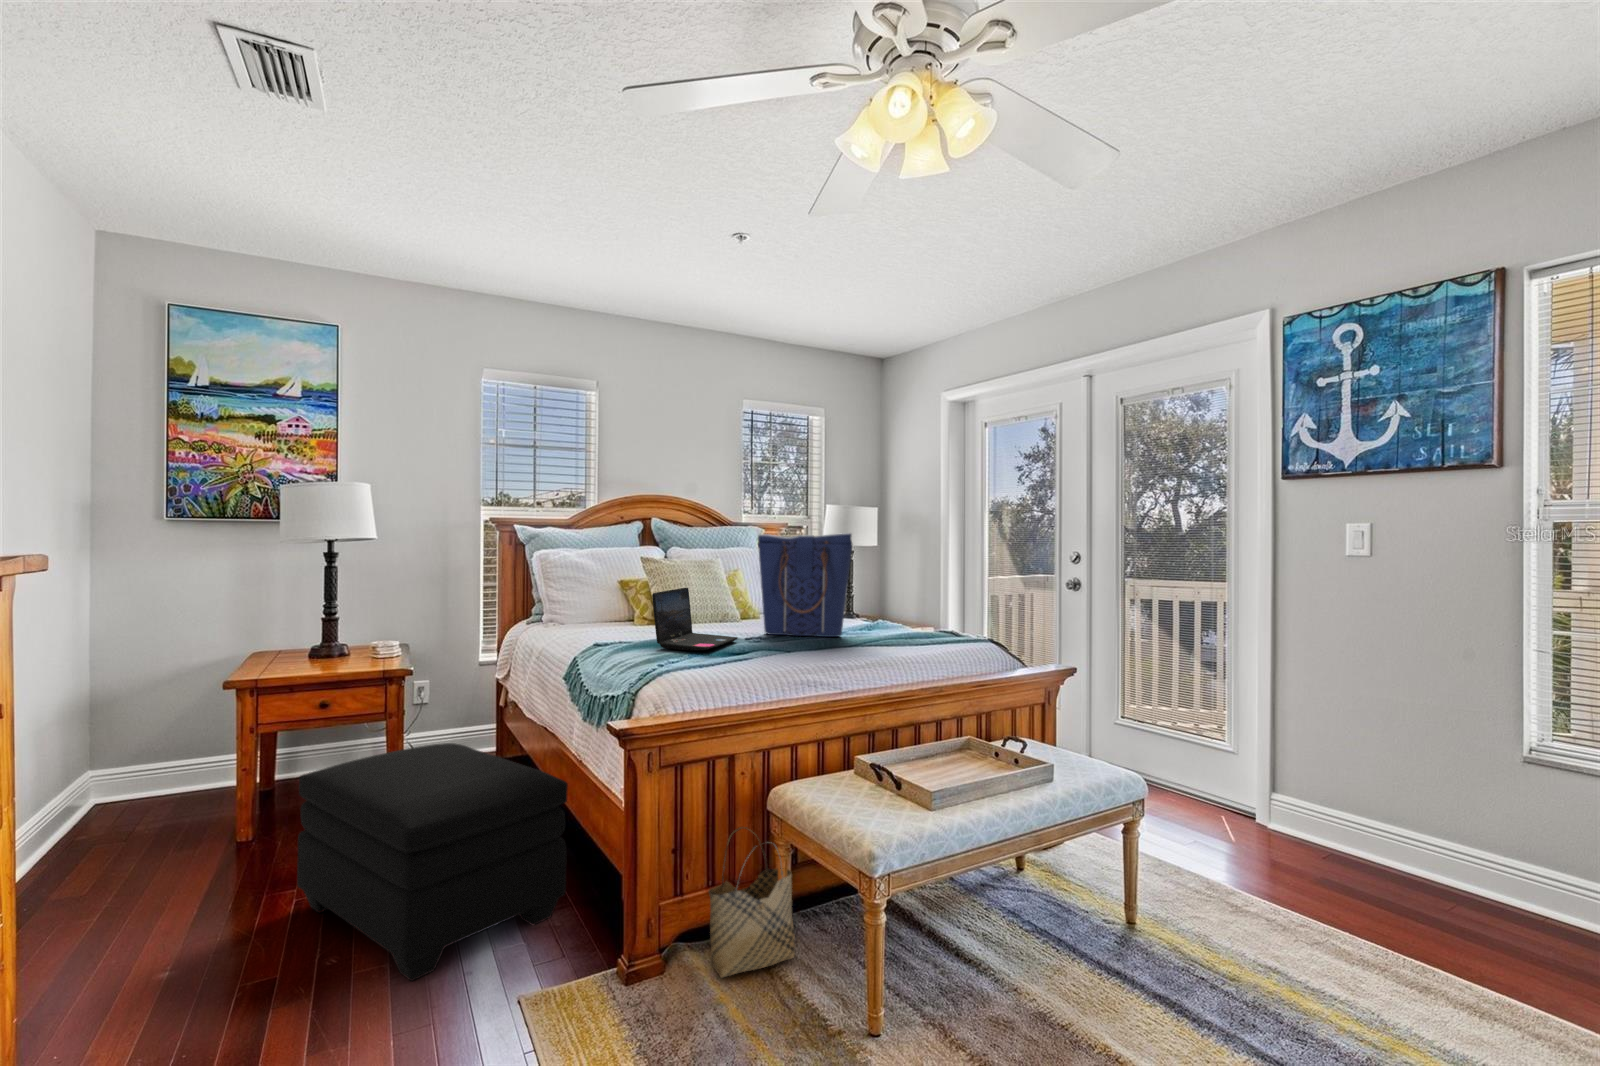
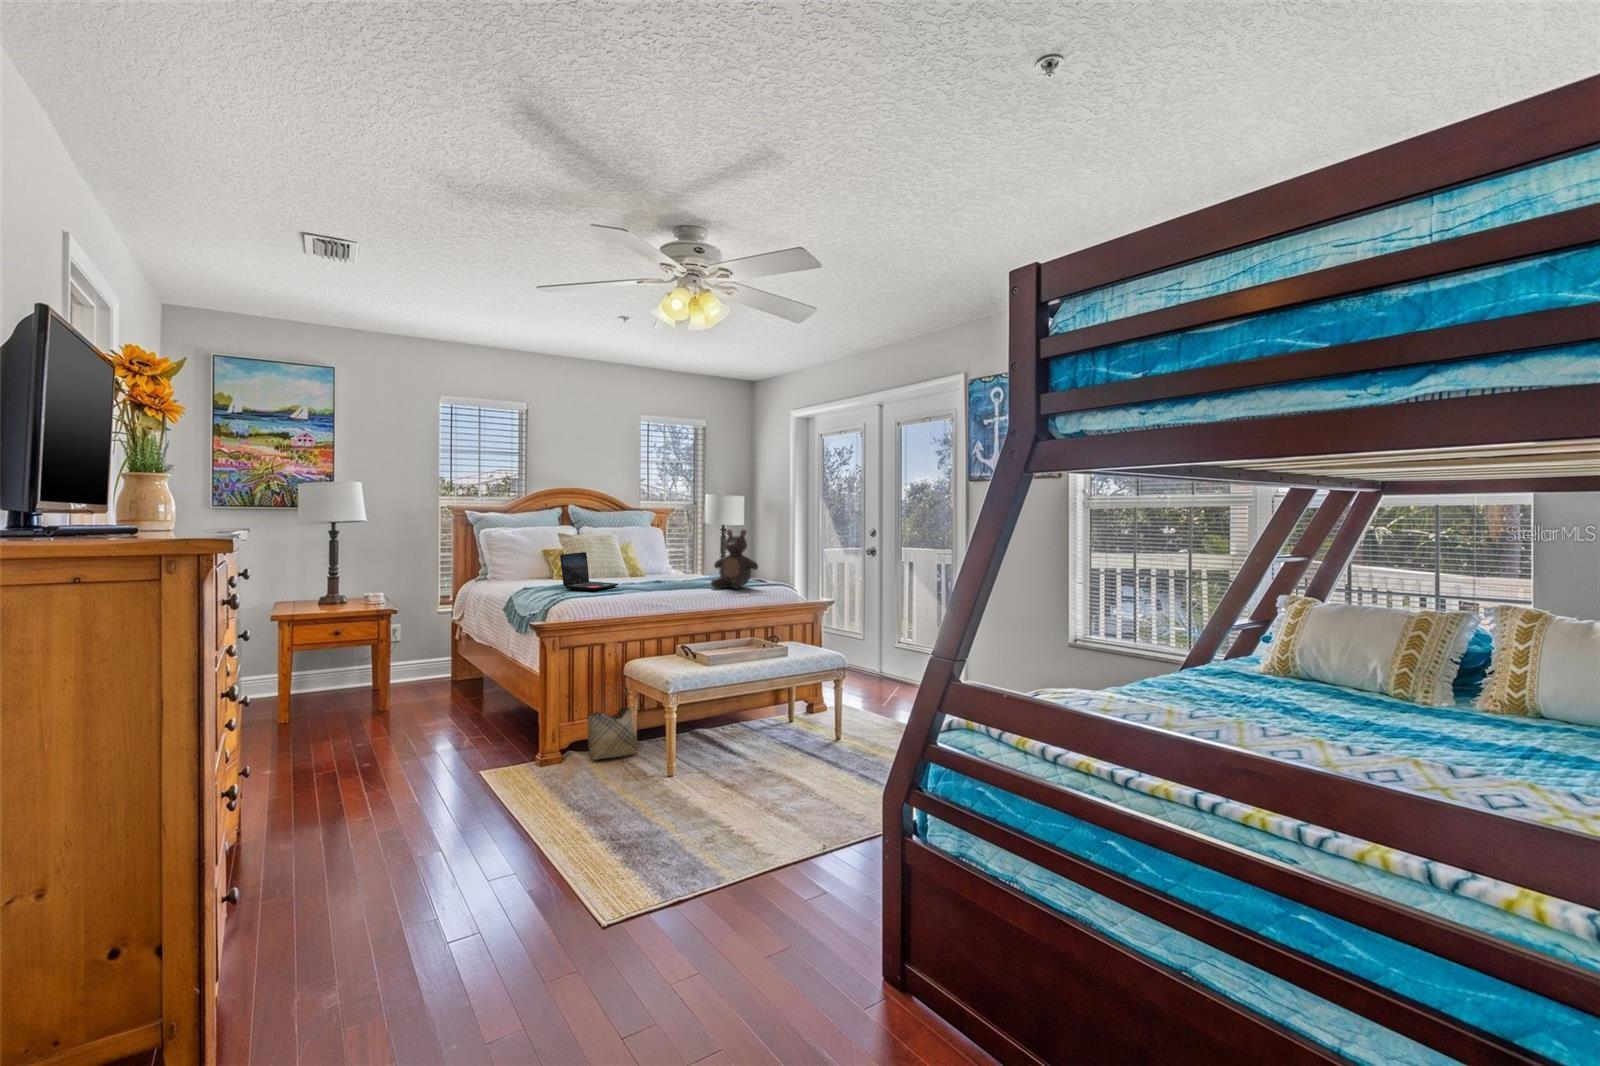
tote bag: present [758,533,852,637] -> none [634,516,697,584]
teddy bear: none [881,553,954,648] -> present [711,530,758,589]
ottoman: present [297,743,568,981] -> none [339,651,506,766]

